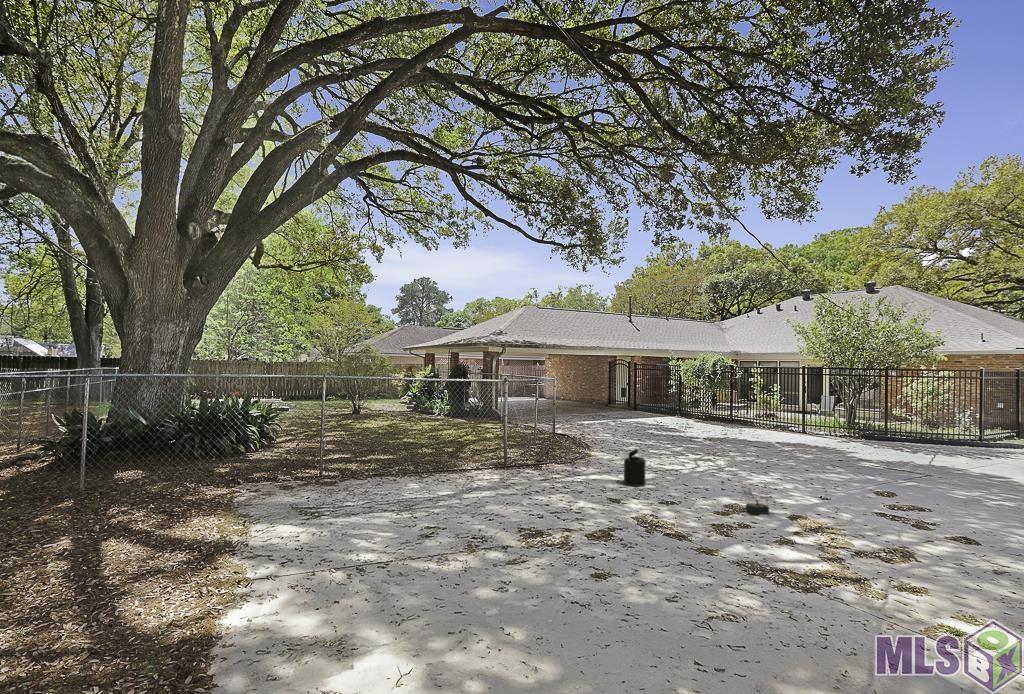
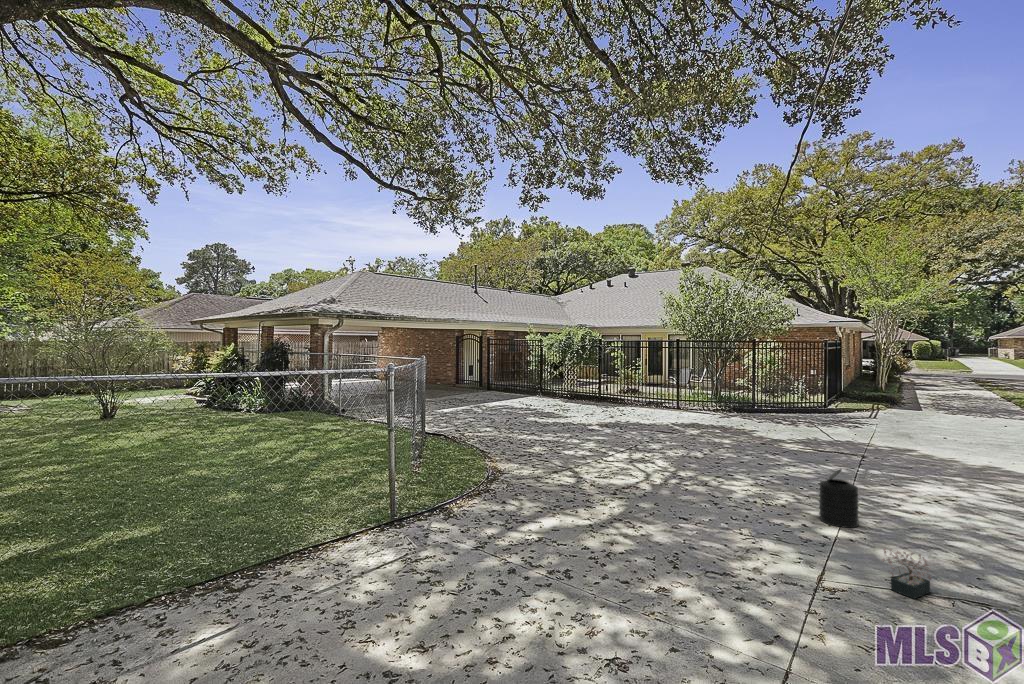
trash can: present [624,449,646,487] -> present [819,469,859,528]

